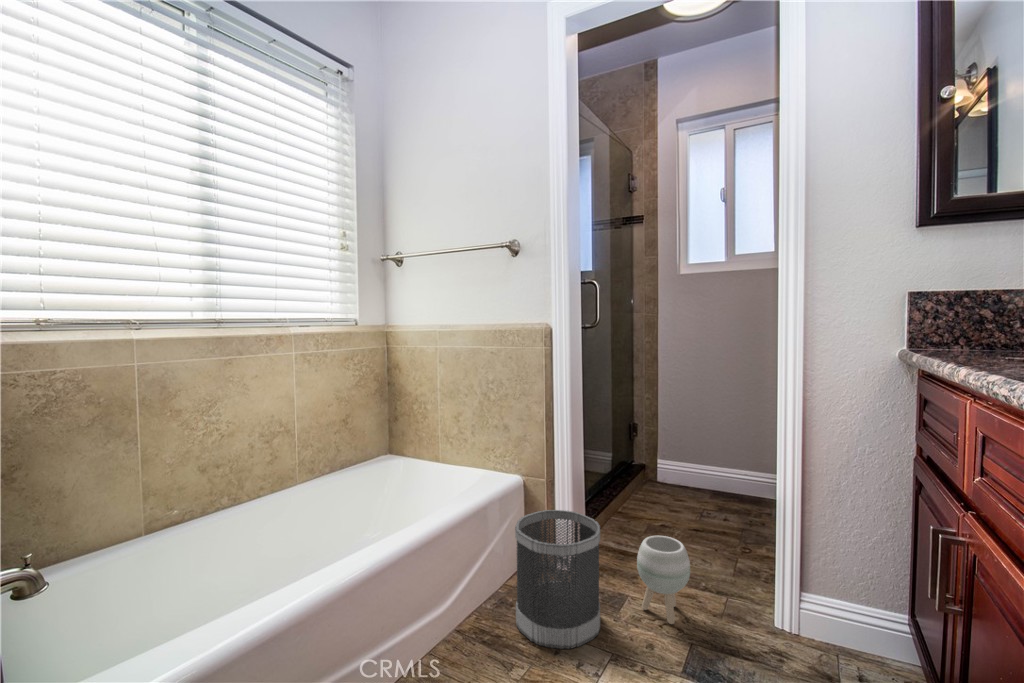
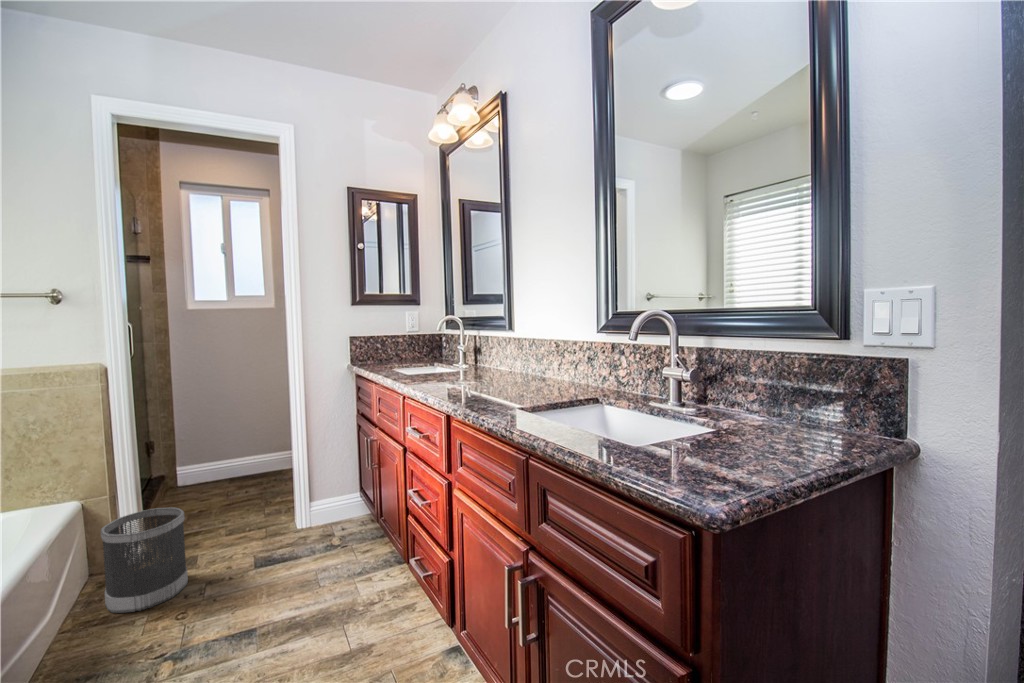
planter: present [637,536,690,624] -> none [207,501,246,557]

